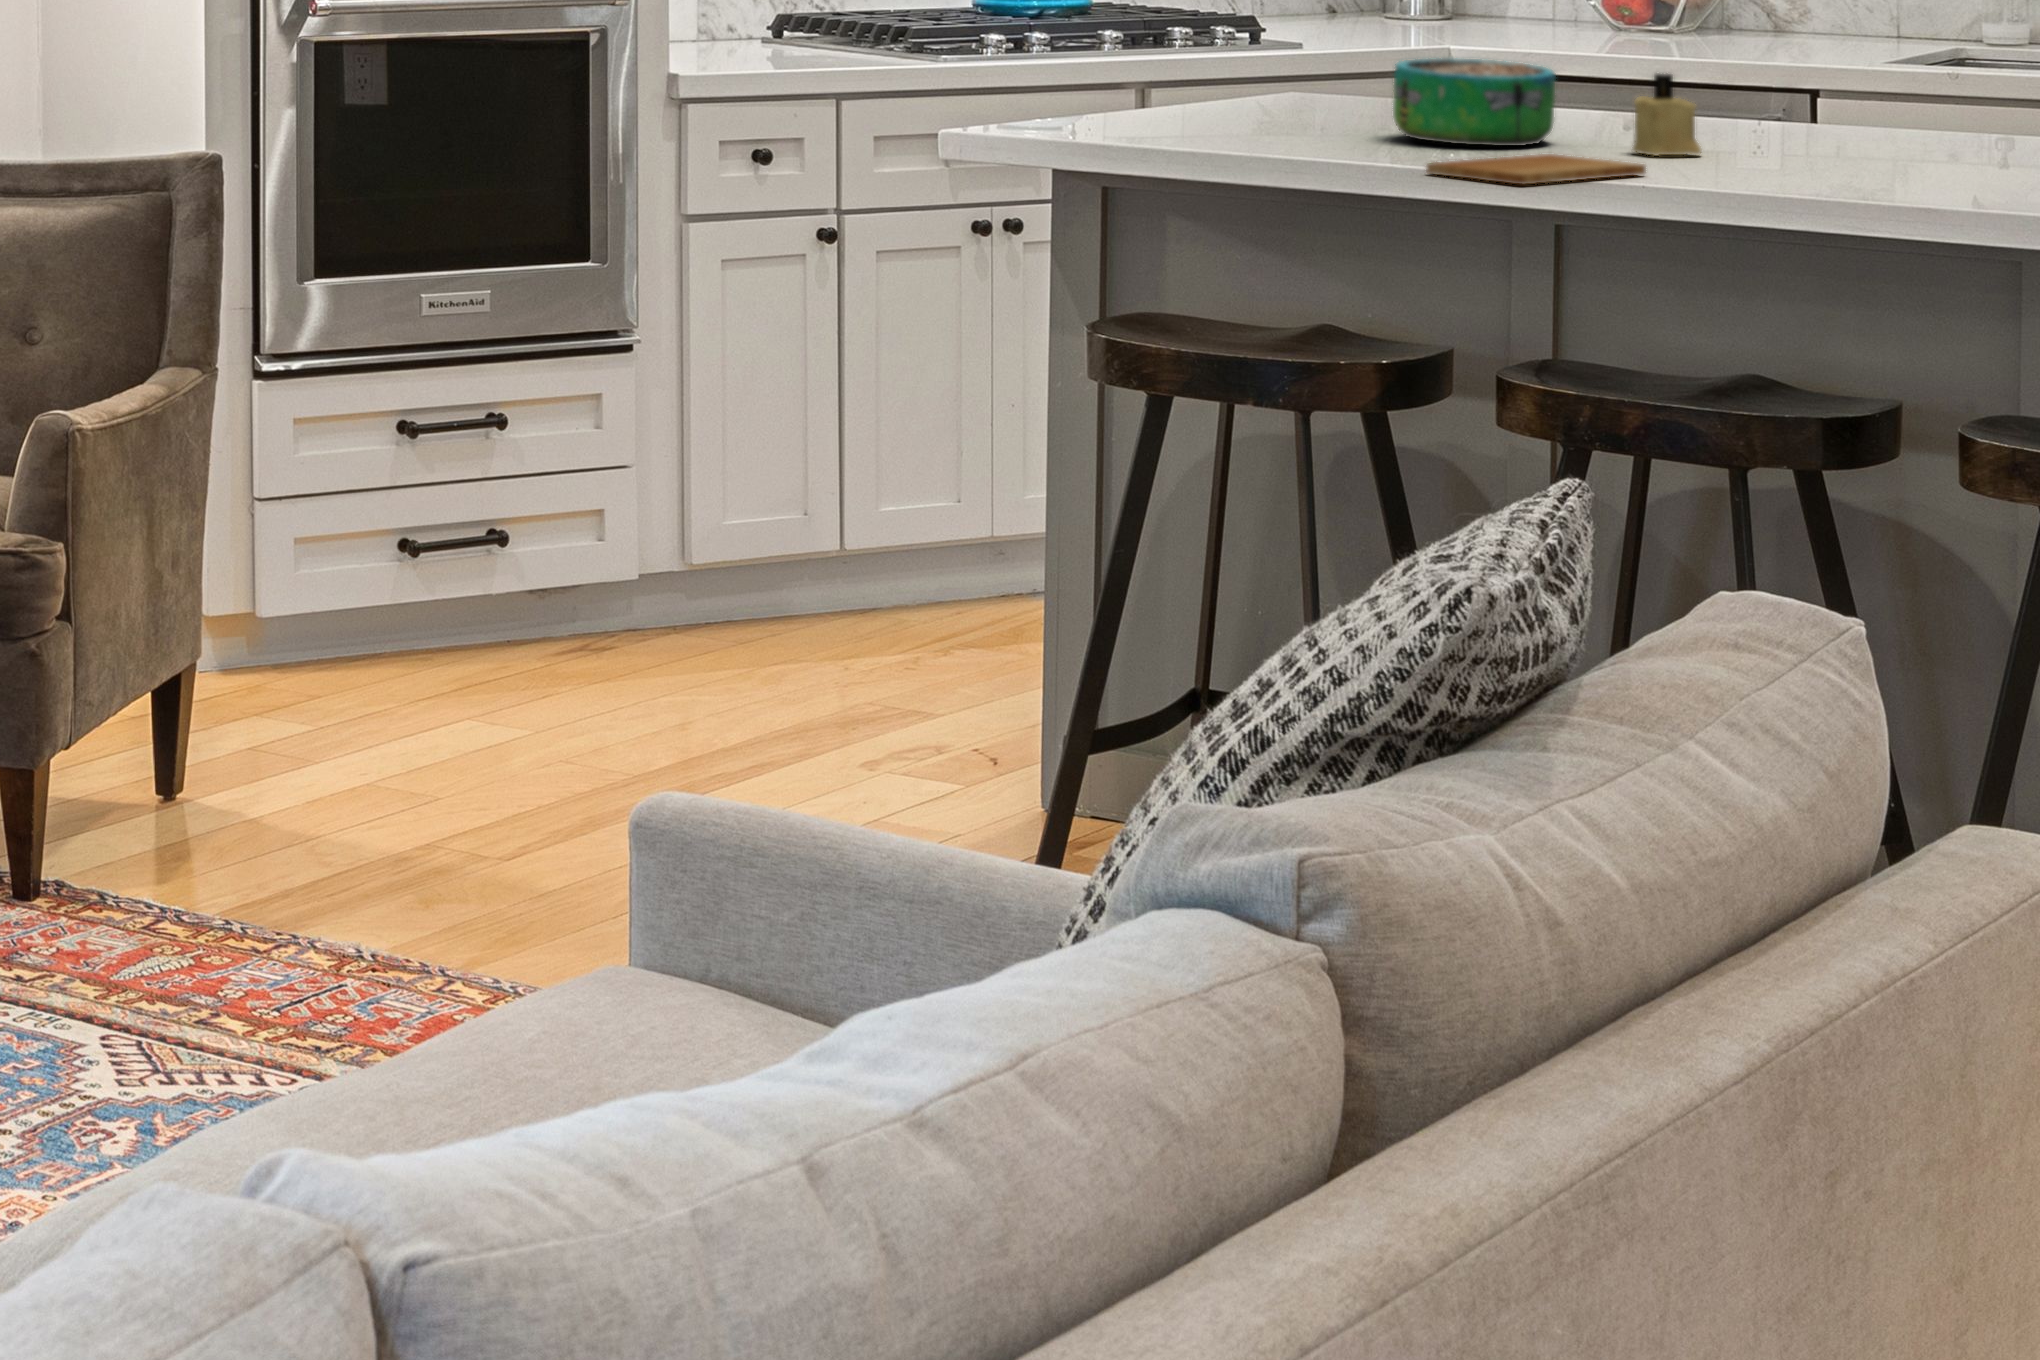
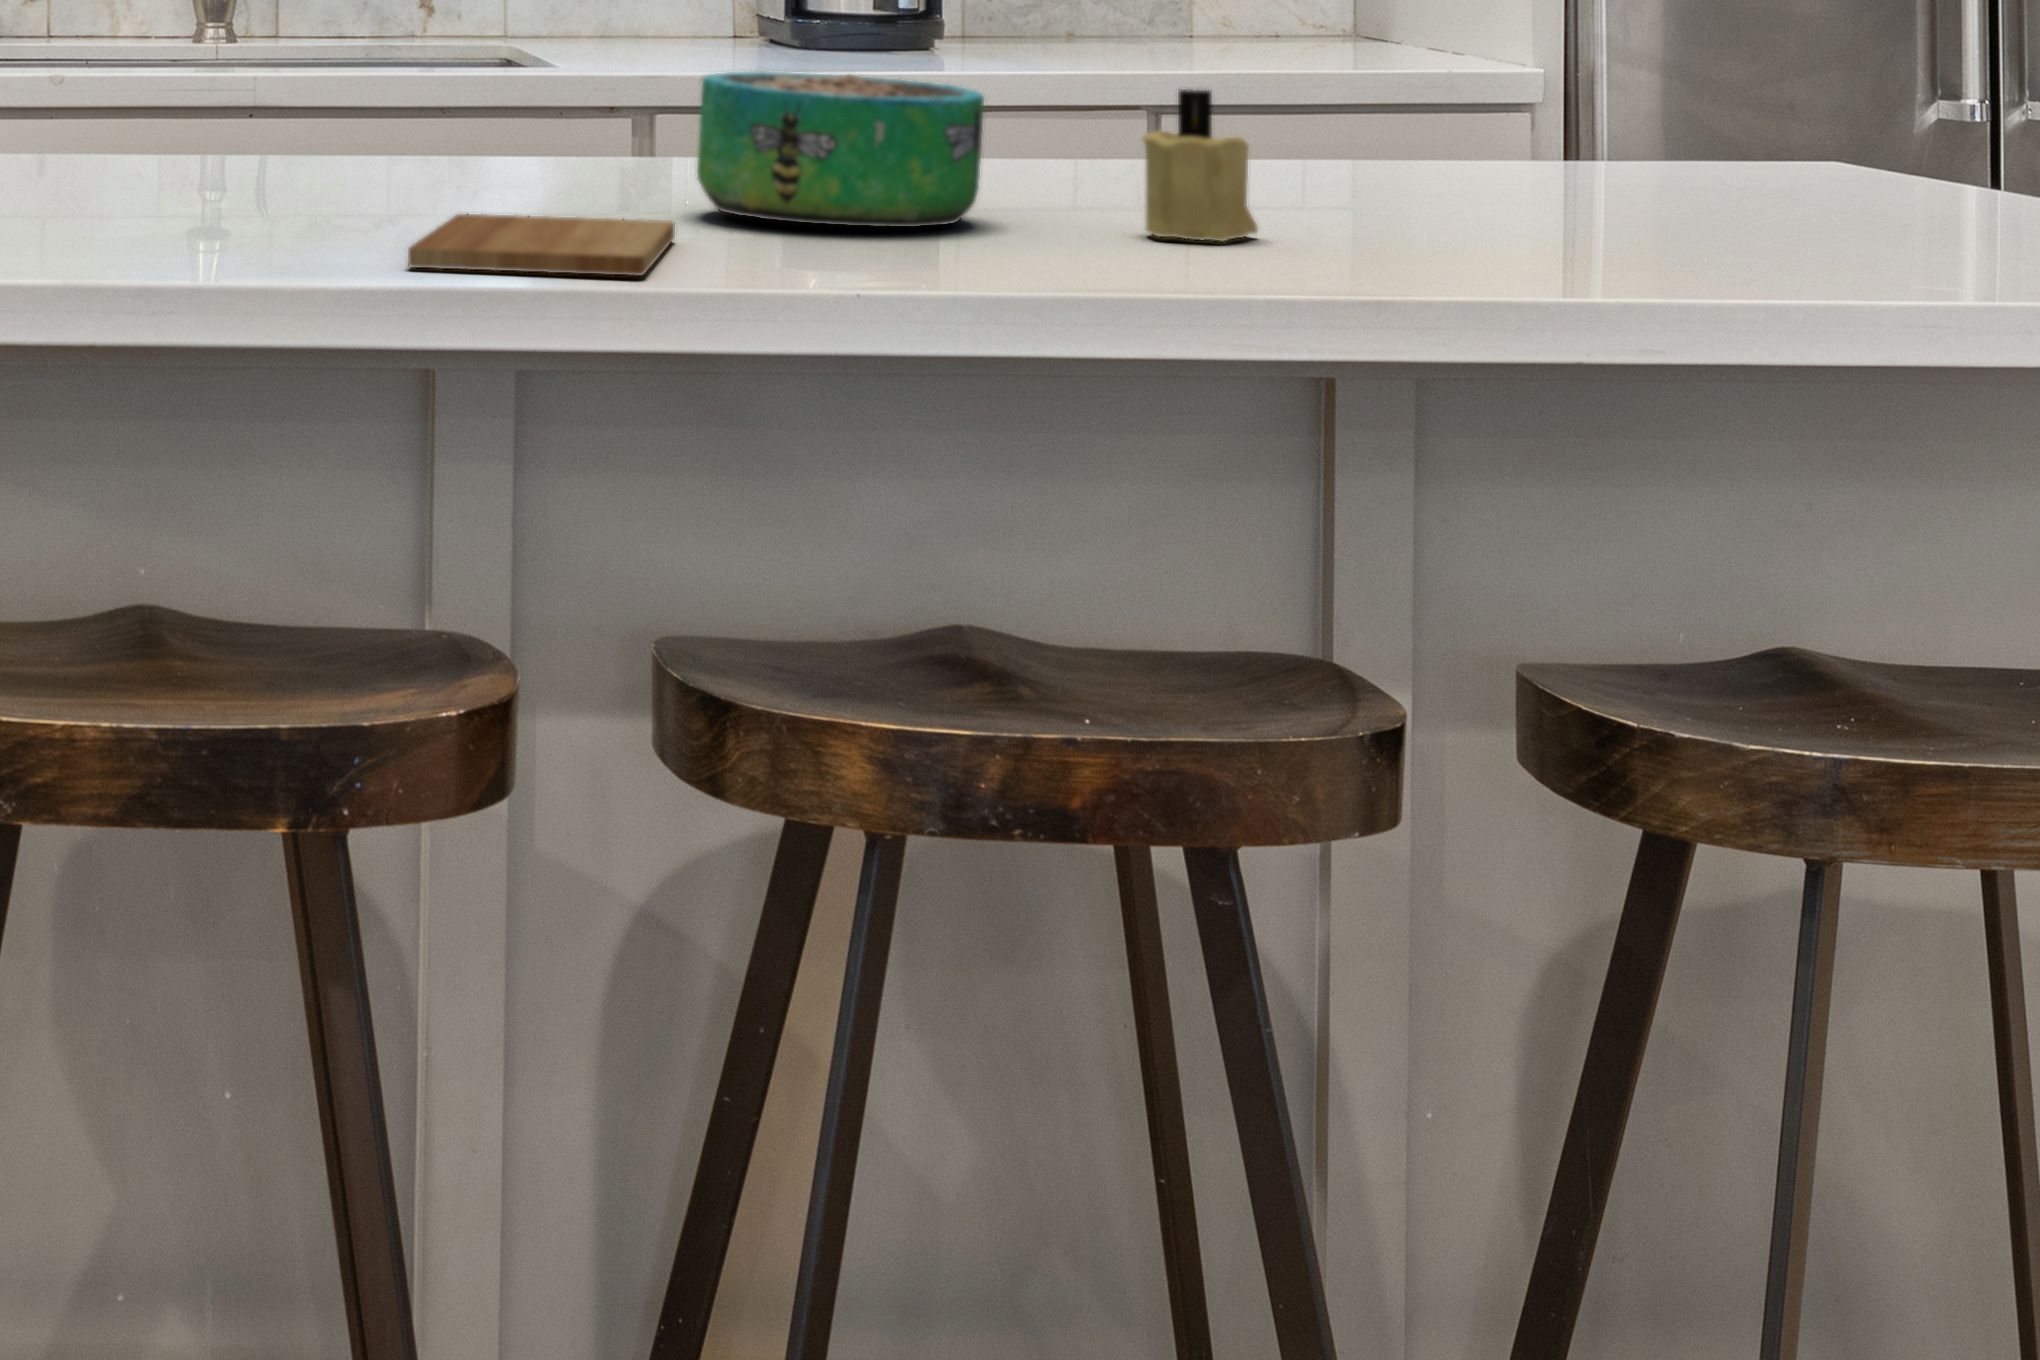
decorative bowl: present [1393,58,1556,146] -> present [697,71,984,227]
candle: present [1632,74,1701,156] -> present [1143,89,1258,241]

